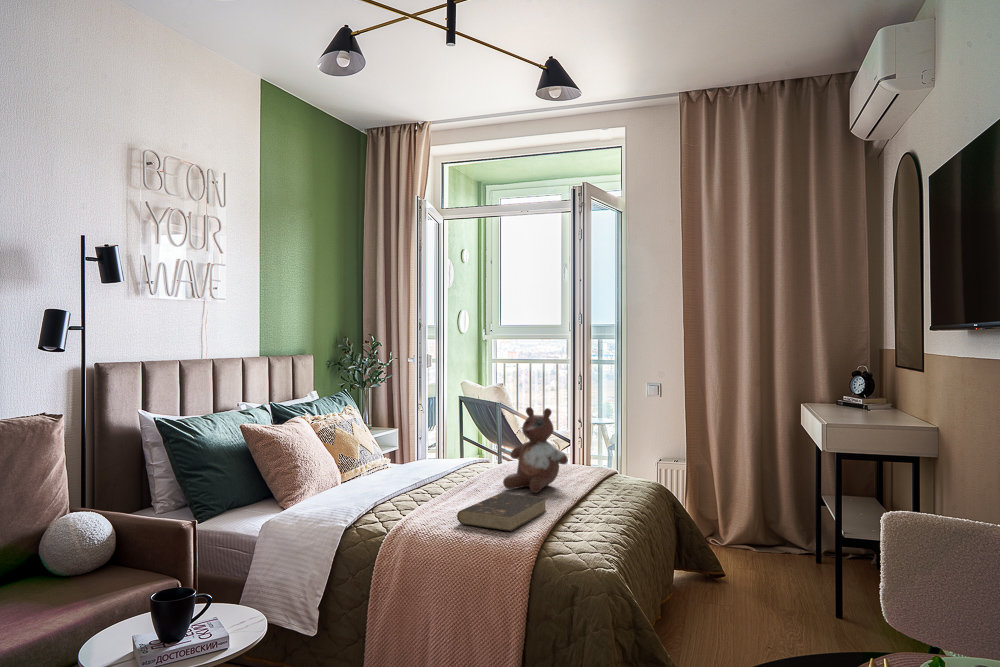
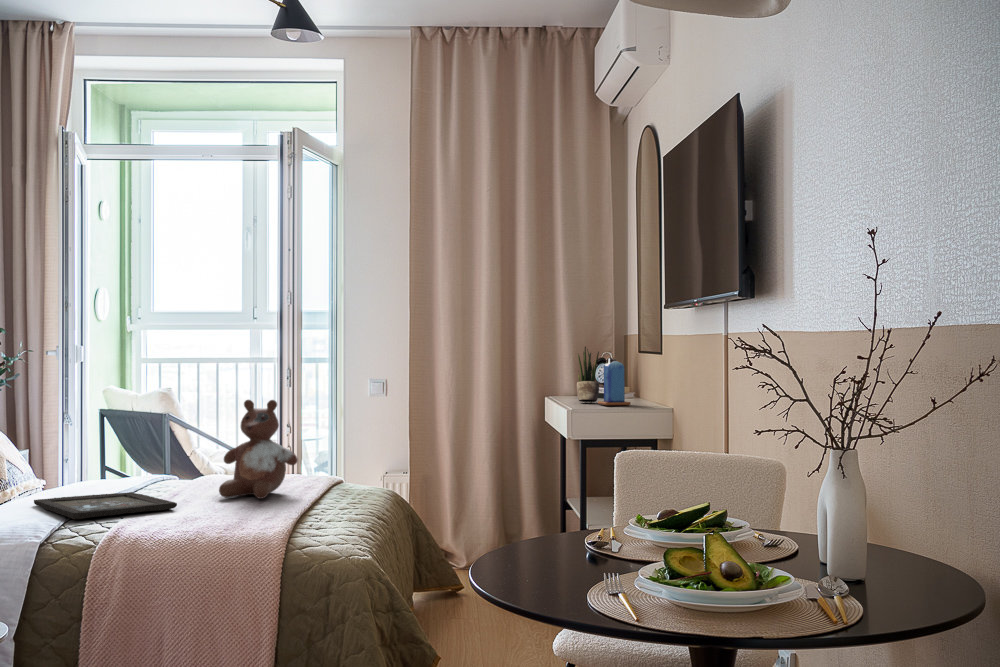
potted plant: none [831,362,855,415] -> present [577,347,599,402]
candle: none [854,375,889,421] -> present [598,358,630,406]
tray: none [368,477,465,505] -> present [34,492,177,519]
book: present [457,493,547,531] -> none [182,497,282,529]

